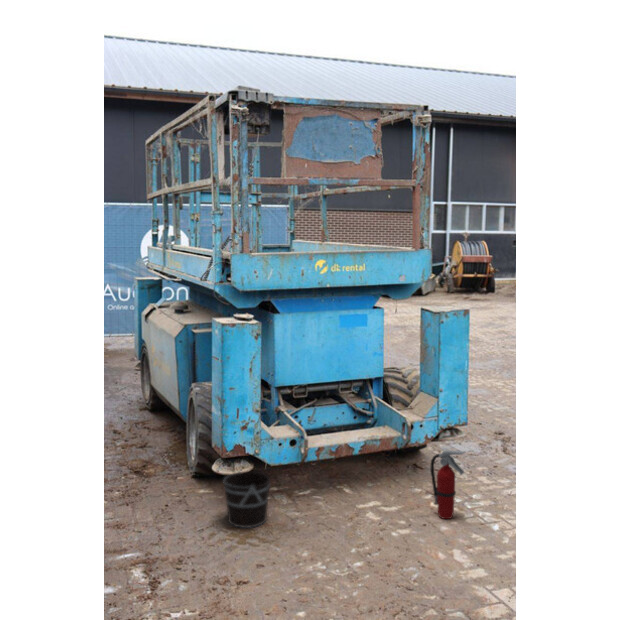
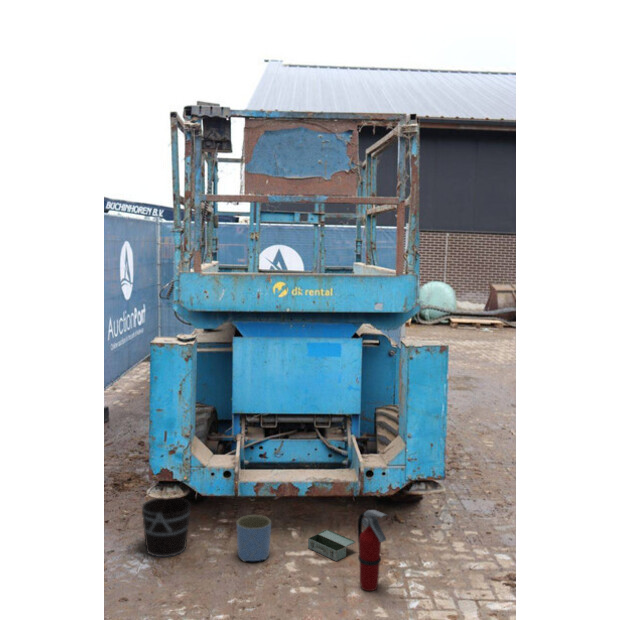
planter: none [315,475,346,517] -> present [237,515,271,561]
toolbox: none [368,480,409,503] -> present [308,530,355,561]

